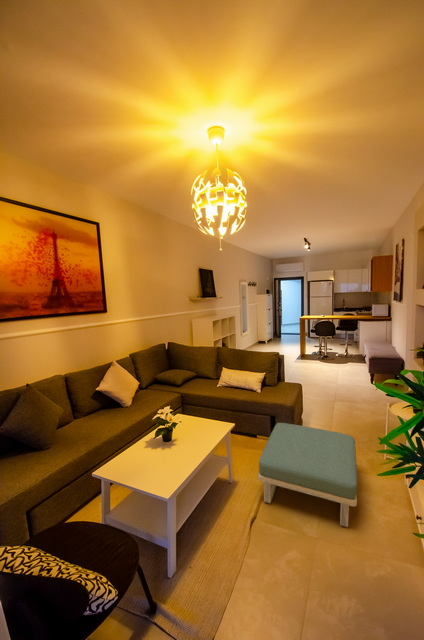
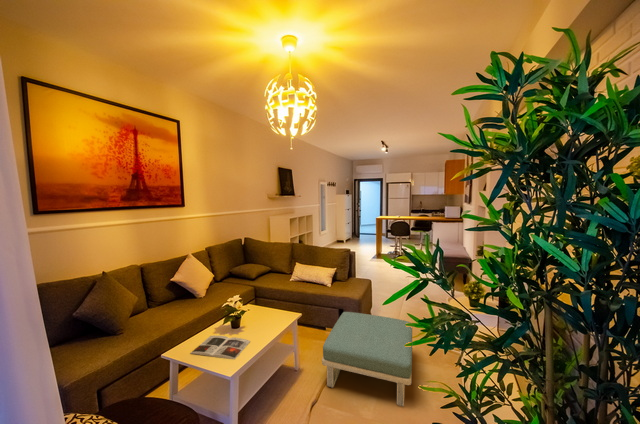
magazine: none [128,449,185,476] -> present [191,336,250,359]

